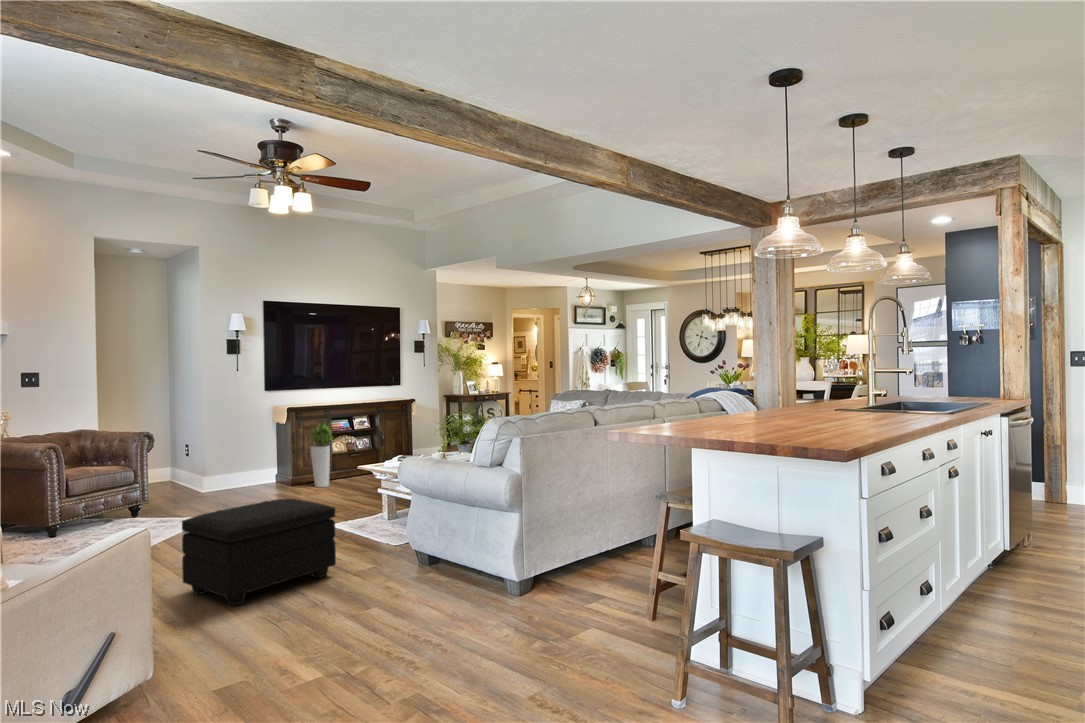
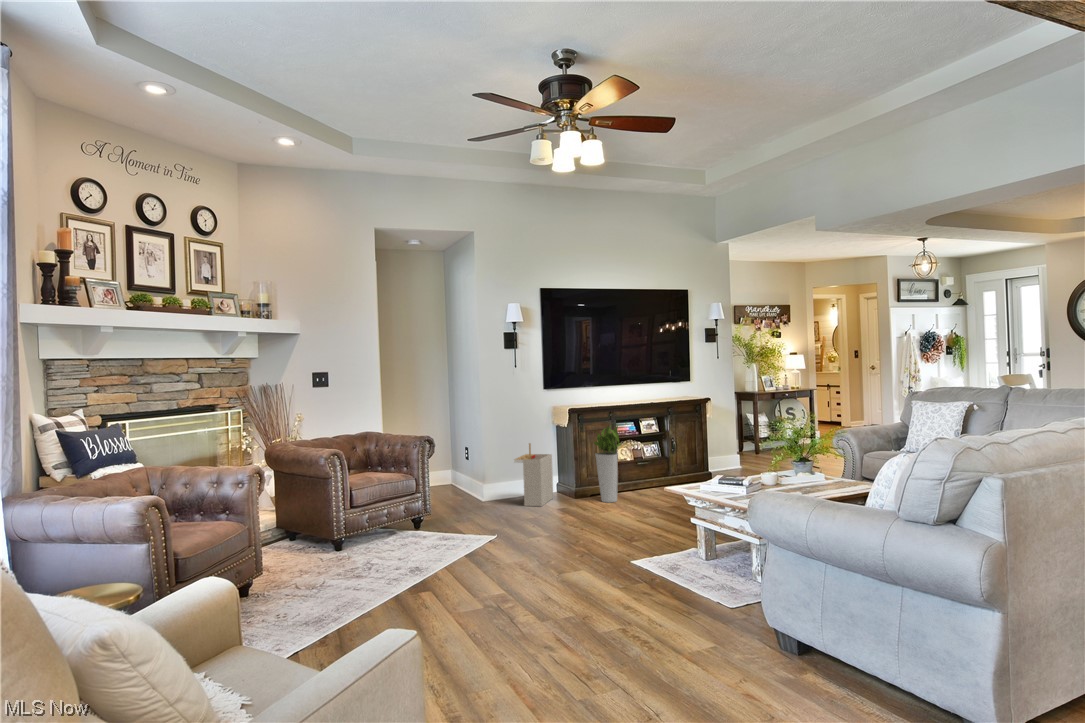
storage bin: none [234,438,271,494] -> present [514,443,553,506]
footstool: present [182,499,336,606] -> none [465,538,661,698]

